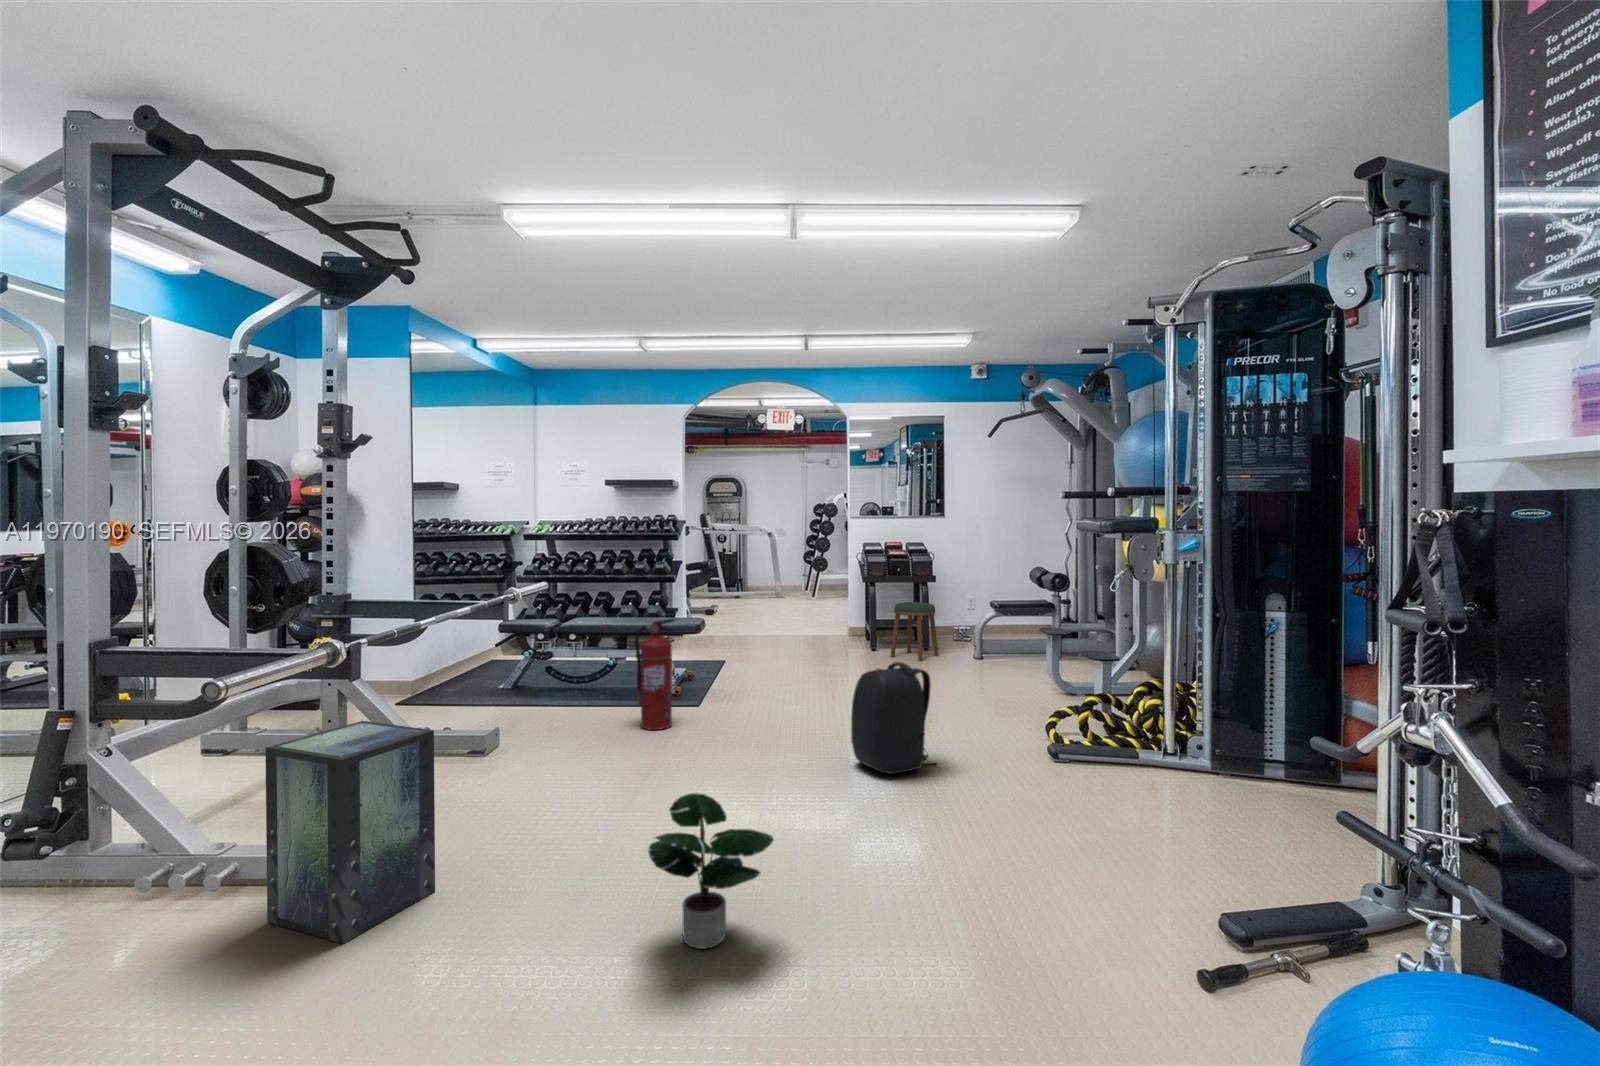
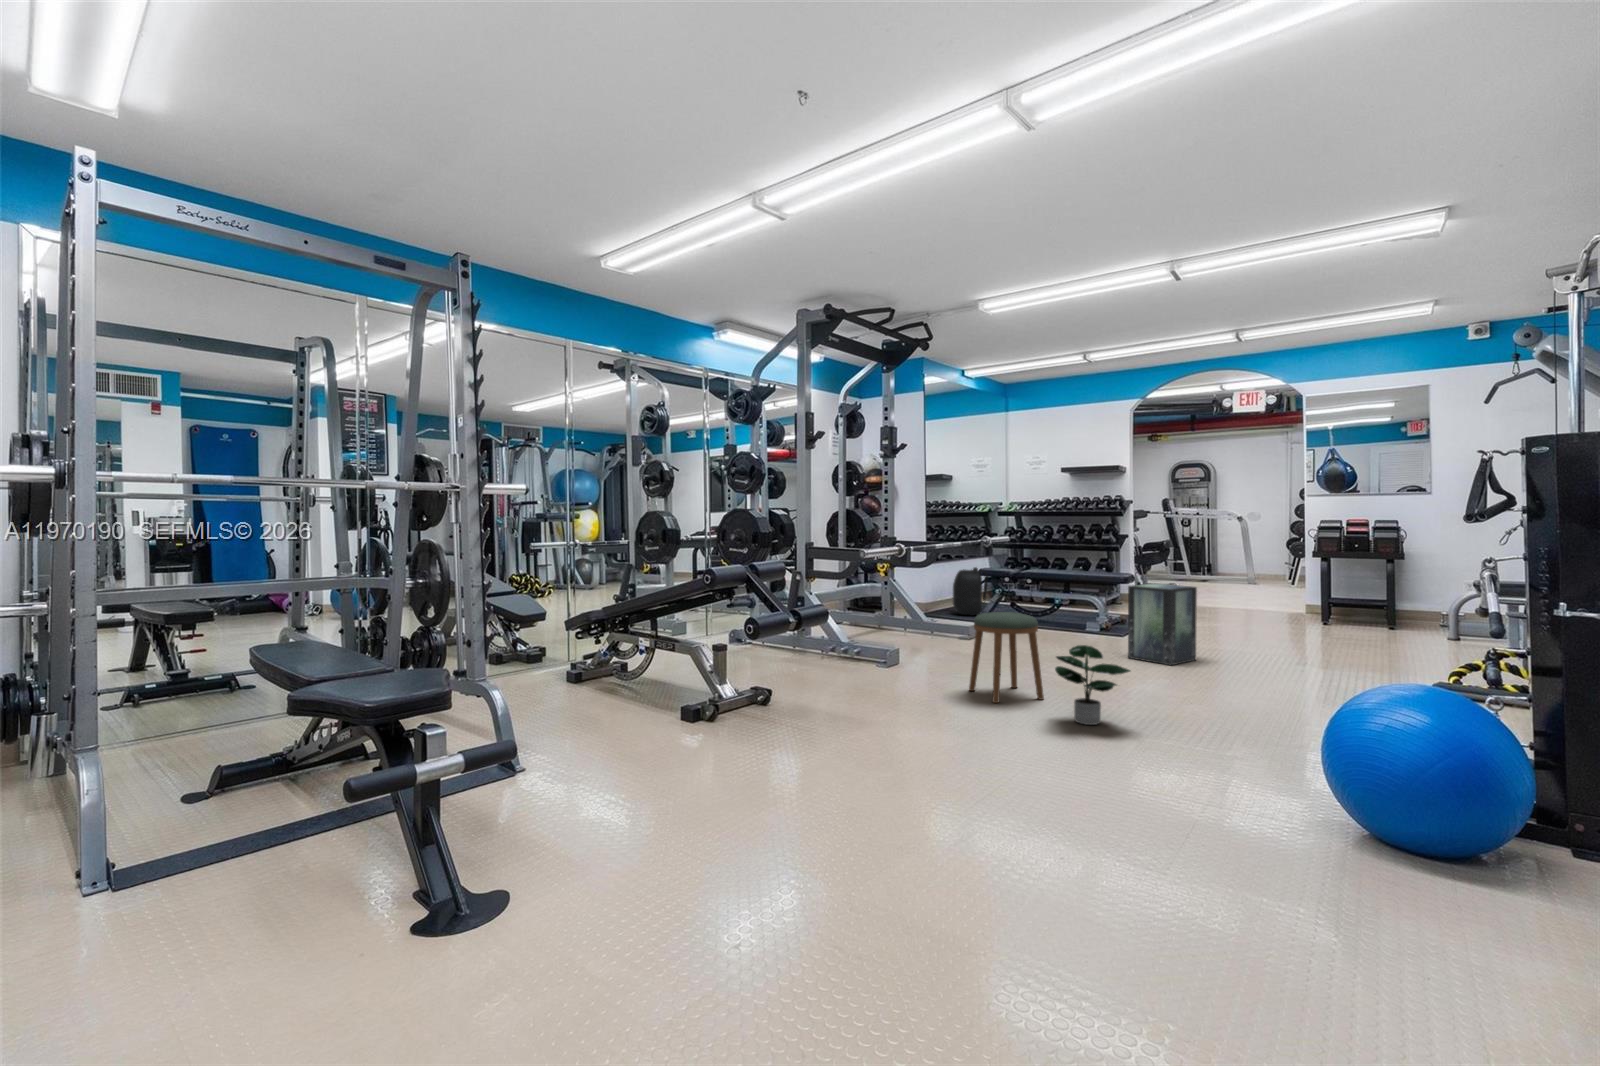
stool: present [891,602,938,661] -> present [969,612,1044,703]
fire extinguisher: present [635,619,676,730] -> none [1073,567,1105,647]
backpack: present [851,662,931,774] -> present [953,567,988,615]
storage box: present [265,721,435,944] -> present [1128,584,1197,665]

